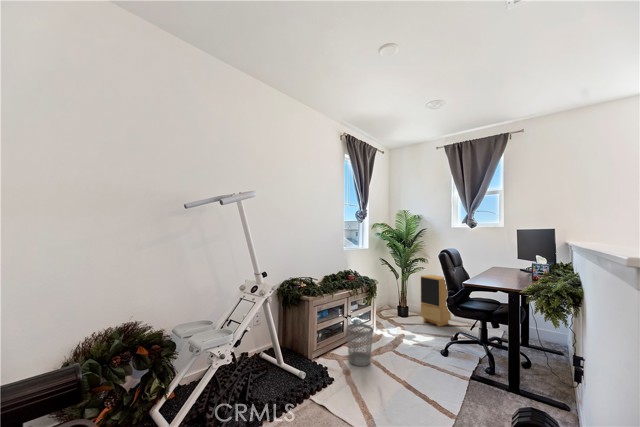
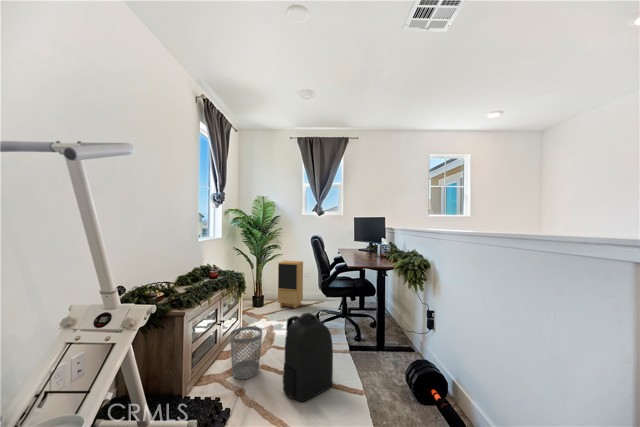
backpack: none [378,321,427,399] -> present [283,313,333,402]

